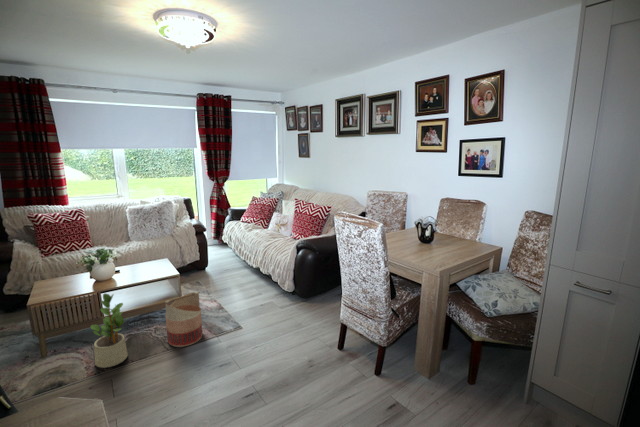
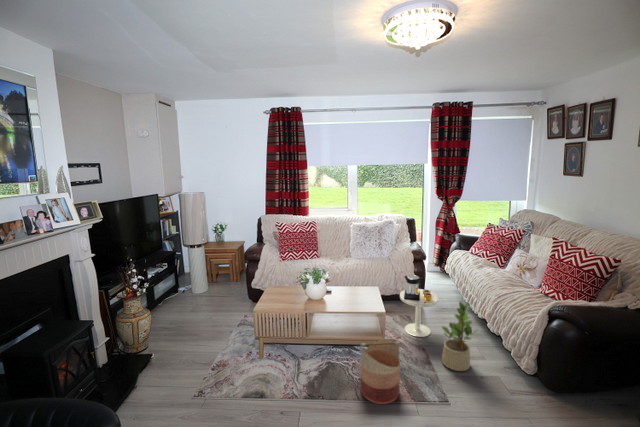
side table: none [189,243,223,295] -> present [400,275,438,337]
potted plant: present [90,294,128,368] -> present [442,302,478,371]

